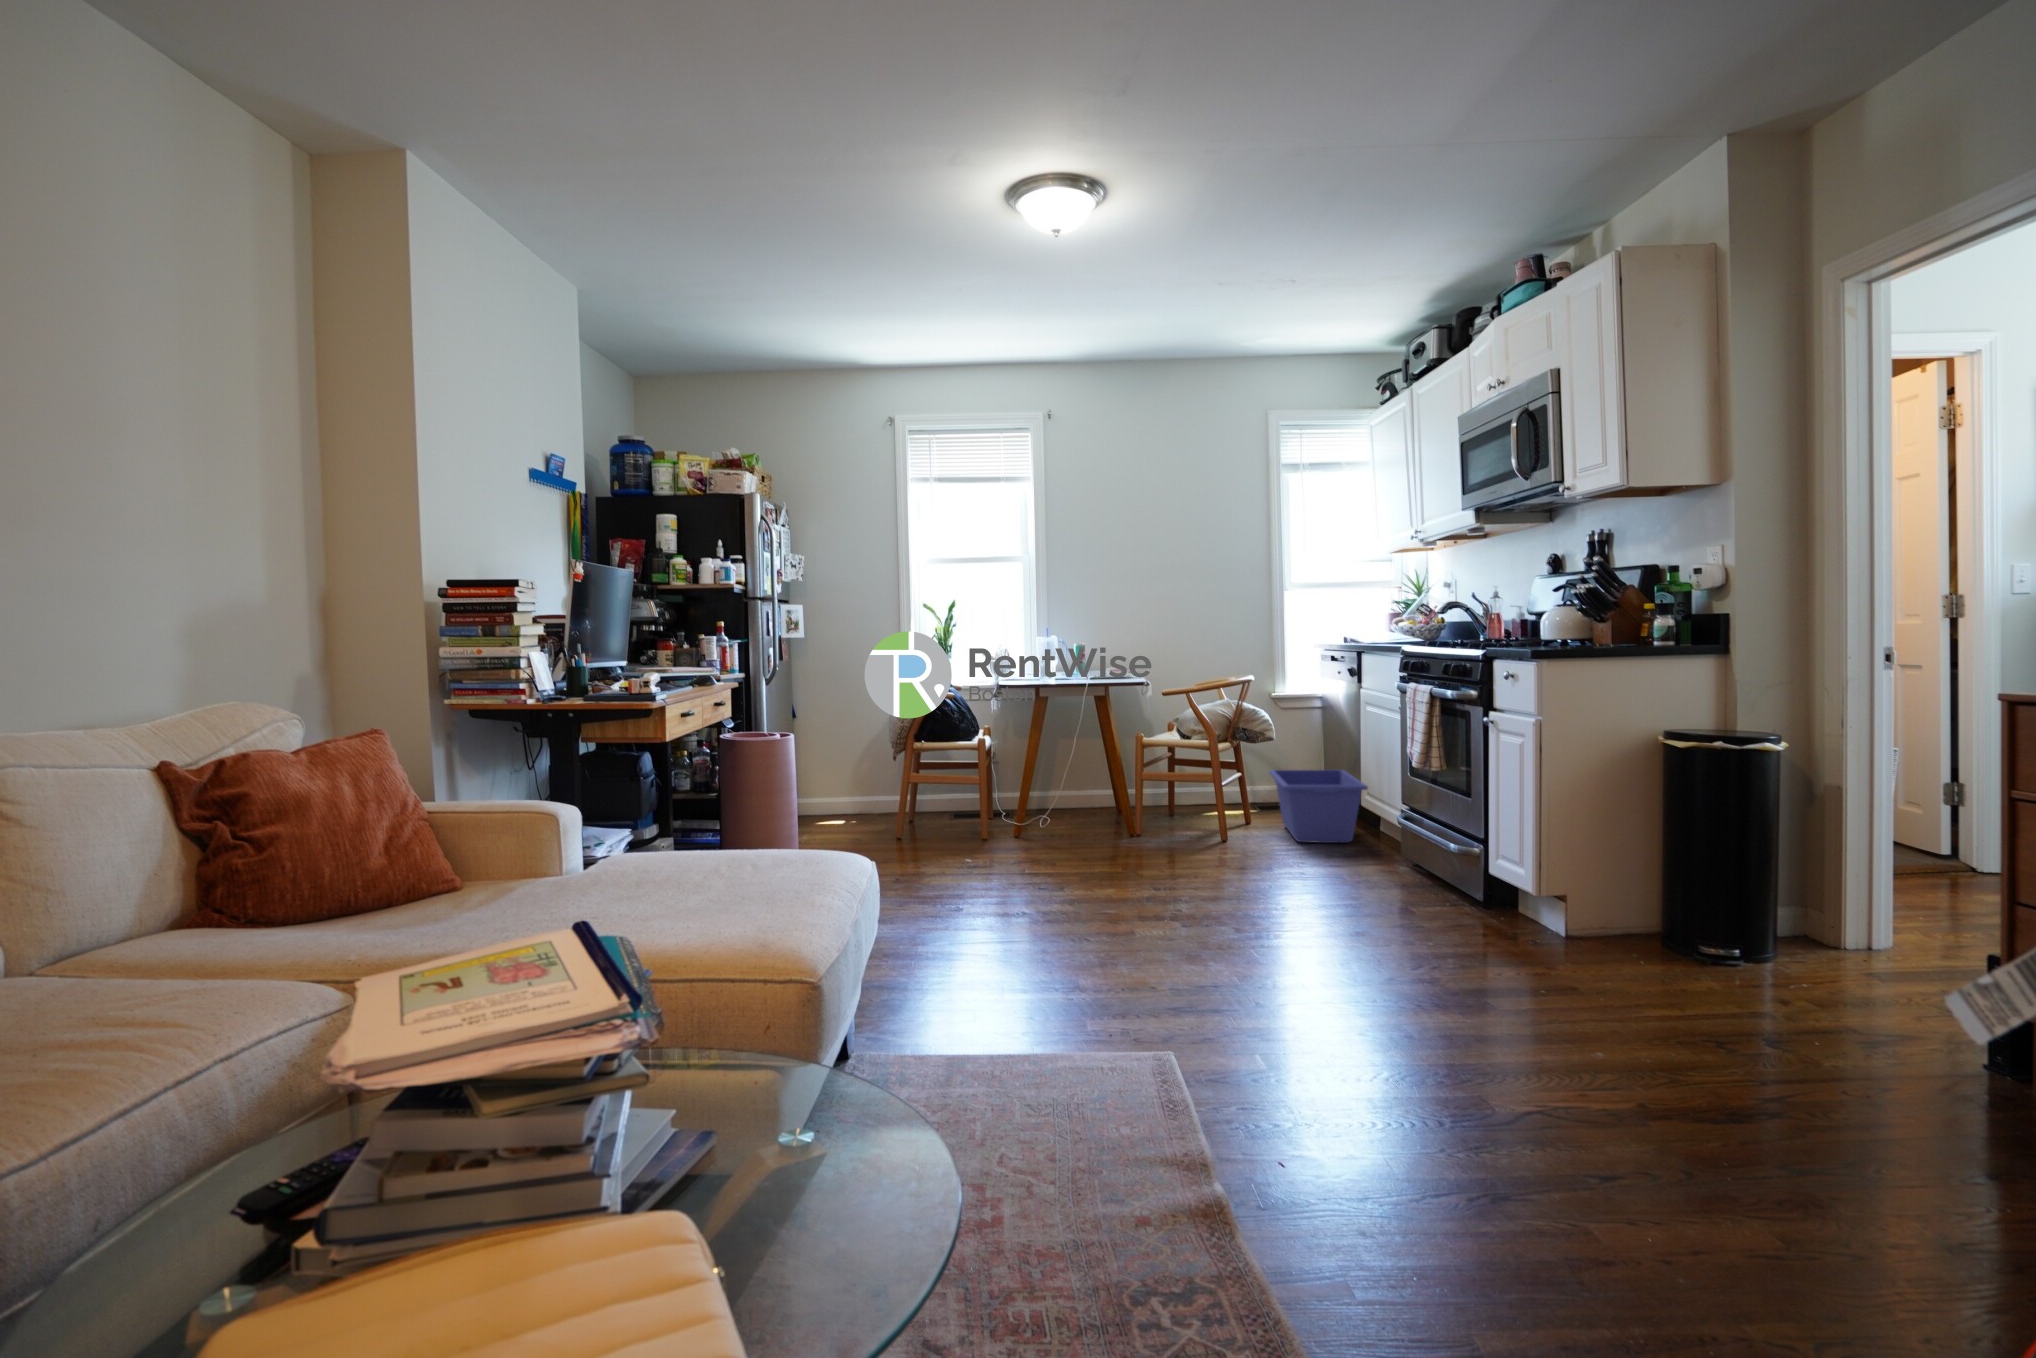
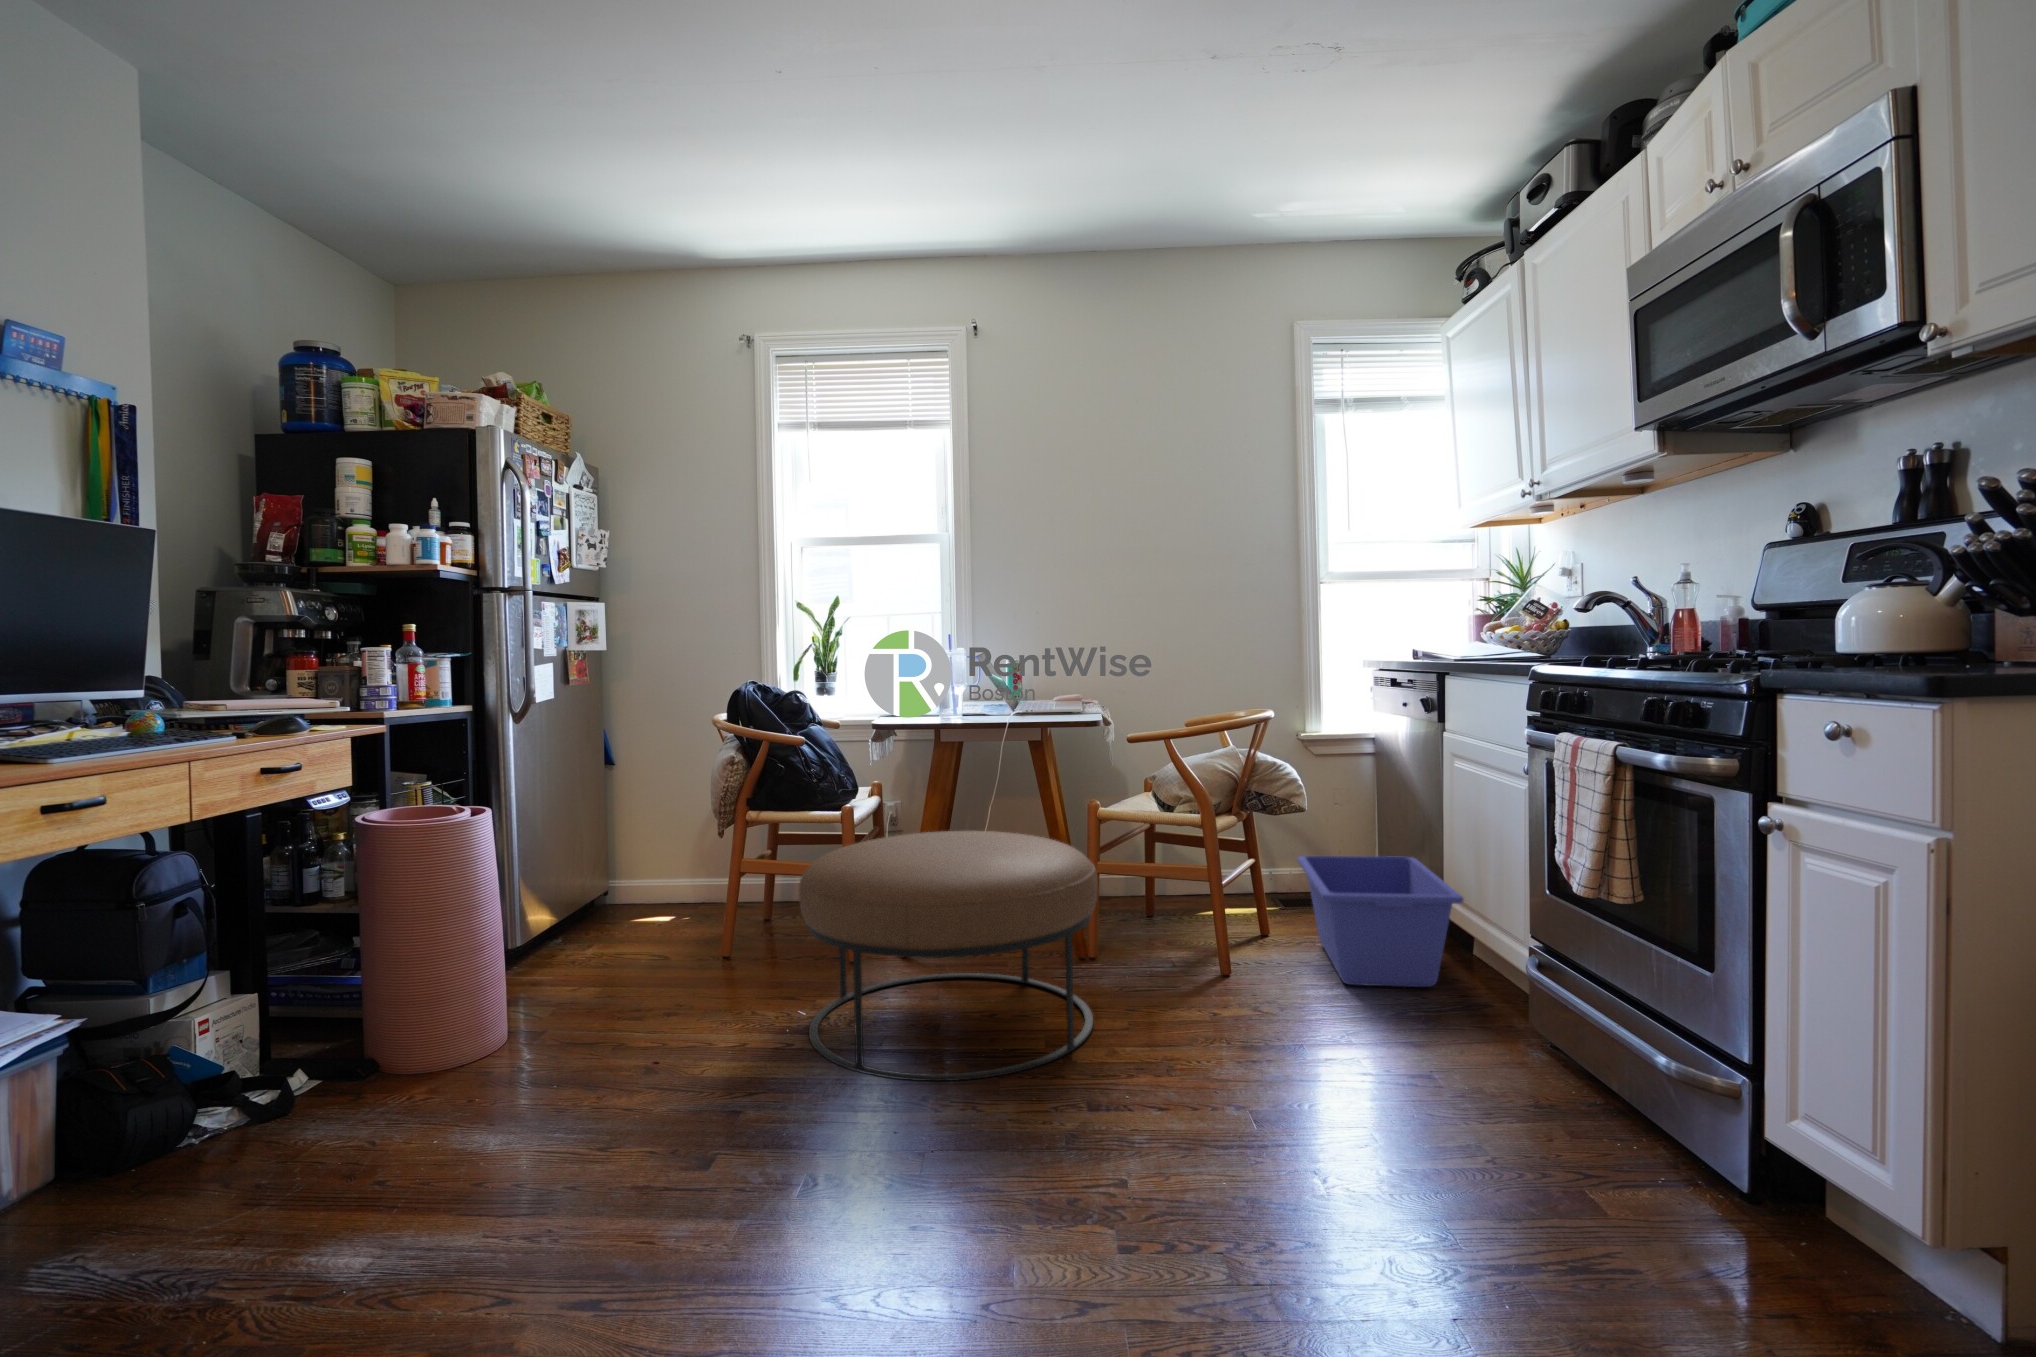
ottoman: none [973,750,1150,879] -> present [799,831,1098,1081]

